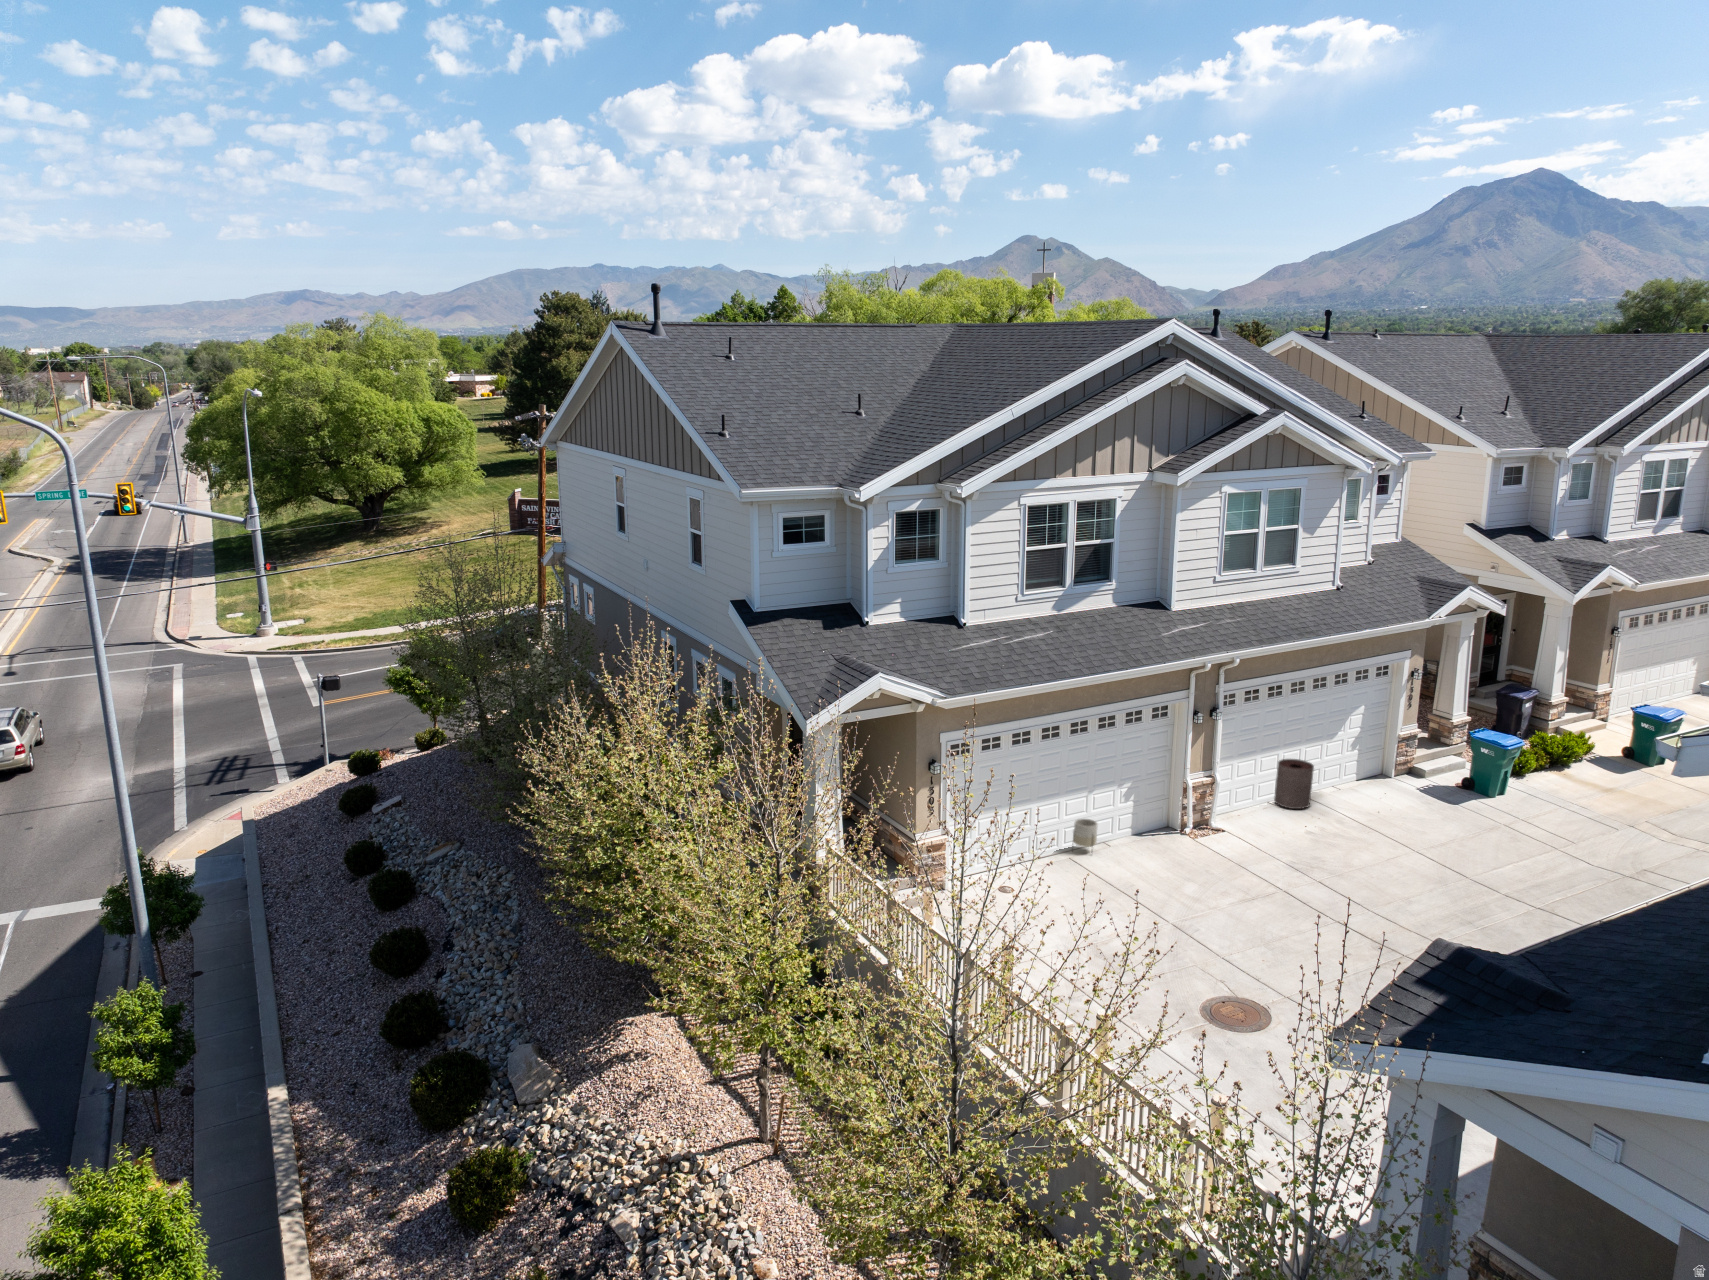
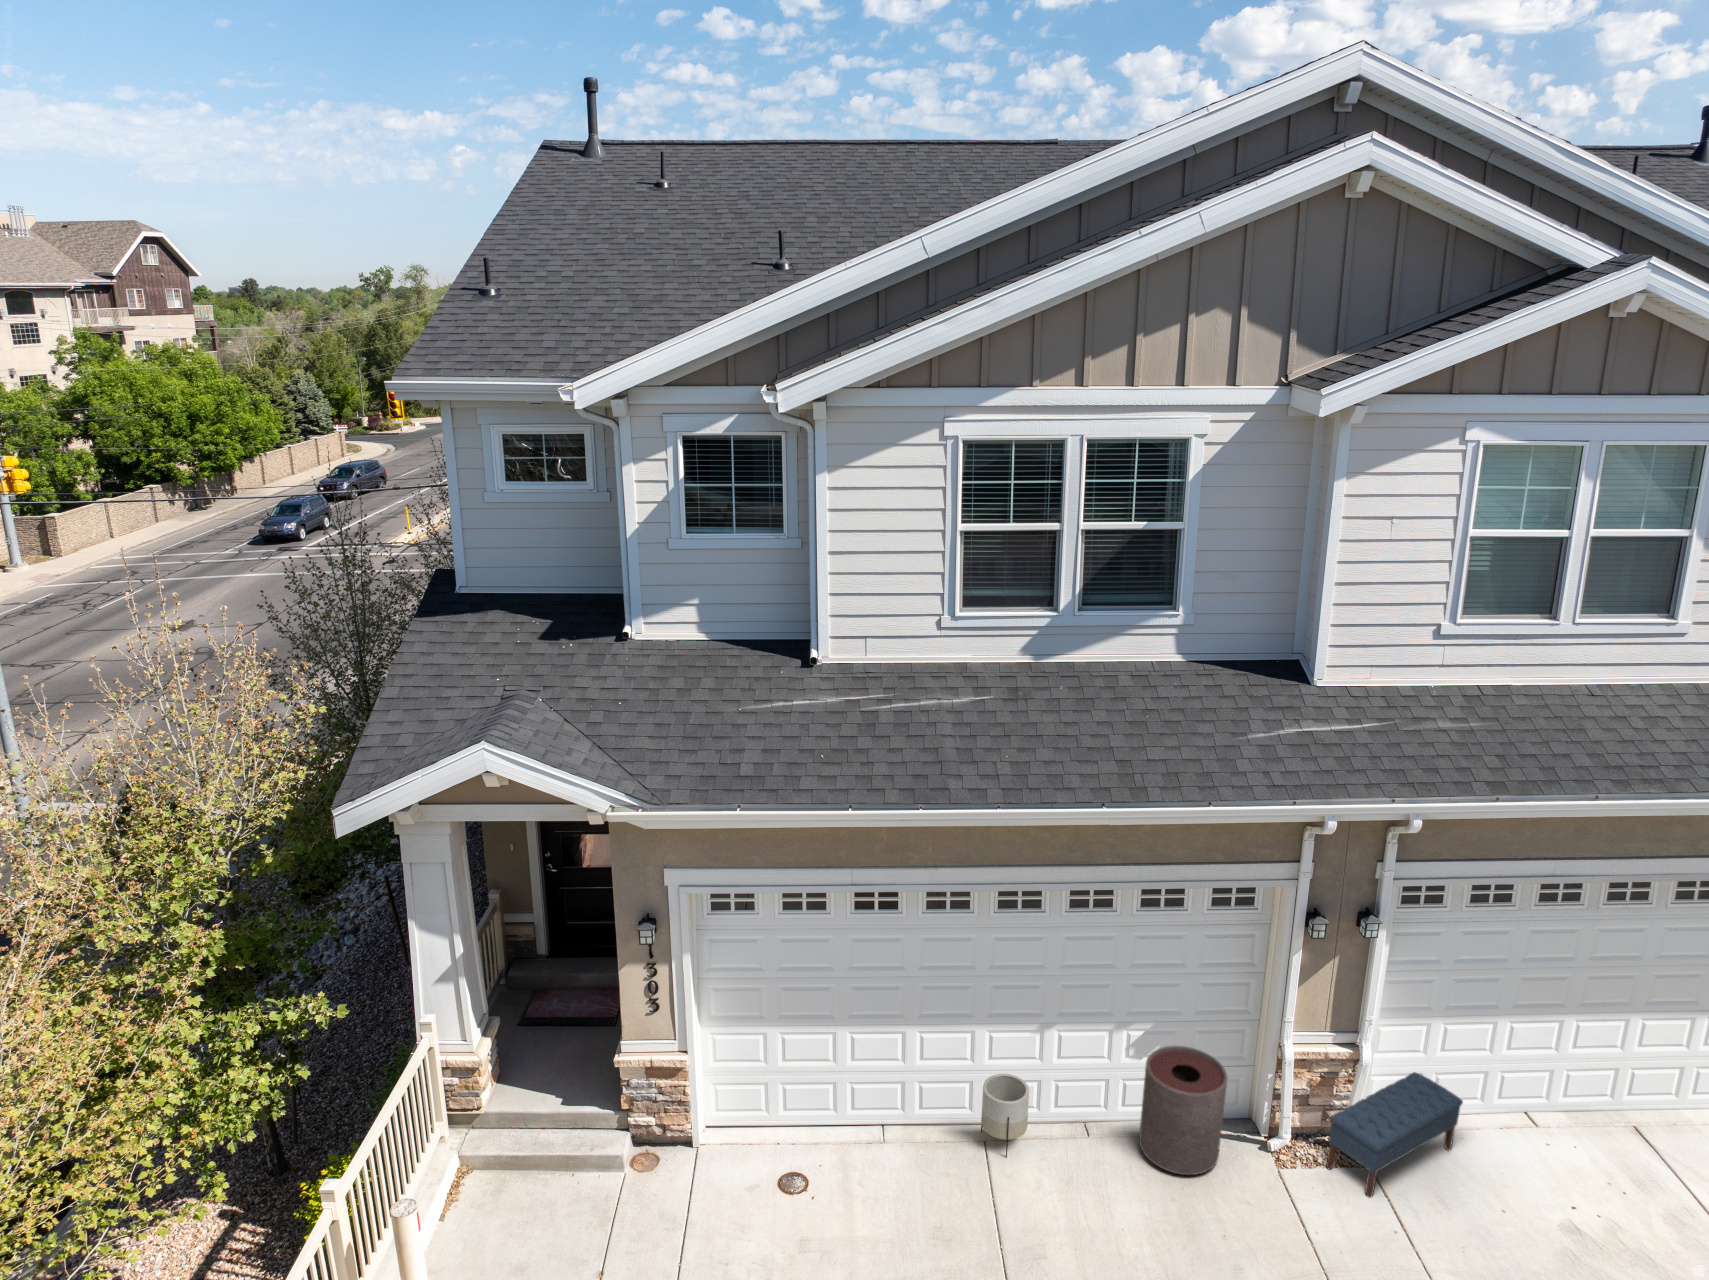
trash can: present [1274,759,1314,809] -> present [1139,1046,1227,1175]
bench: none [1211,787,1253,836] -> present [1326,1072,1463,1198]

